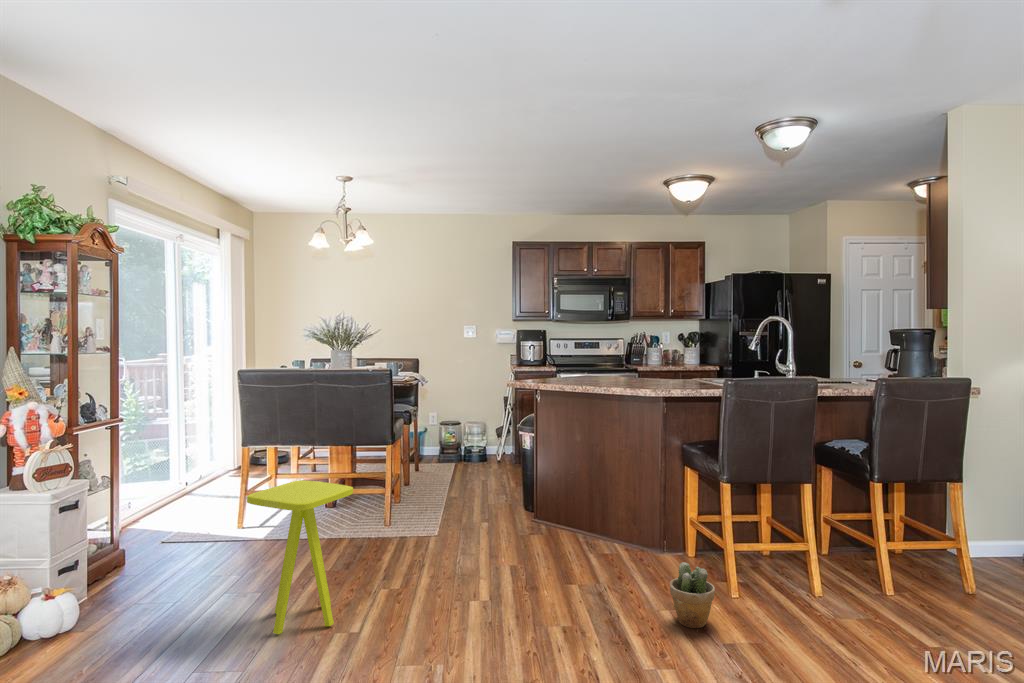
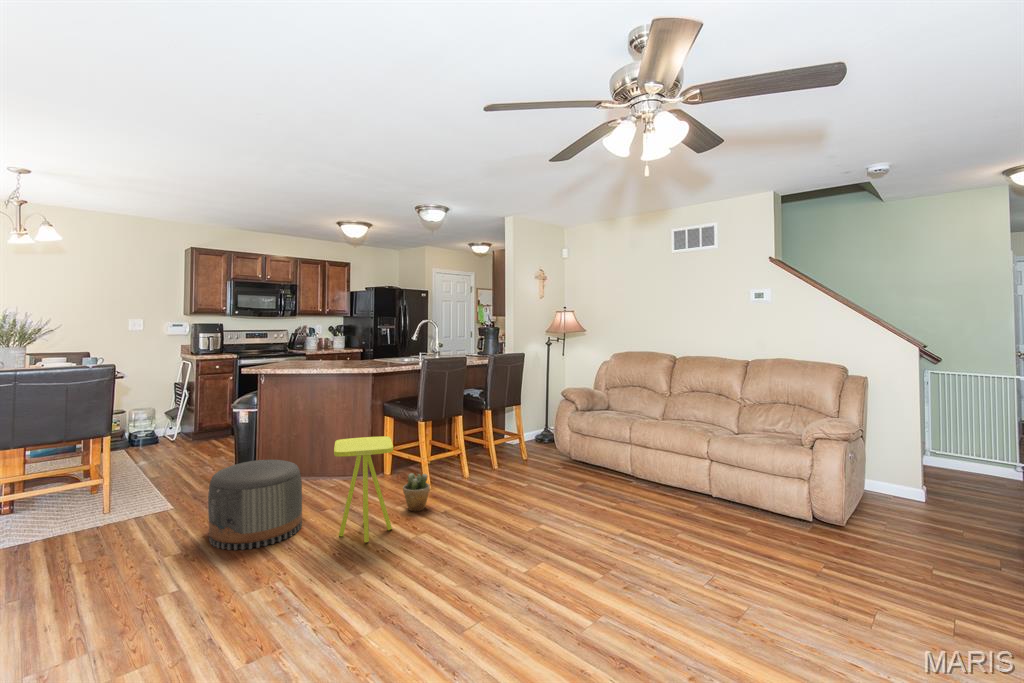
side table: present [247,480,353,634] -> present [334,436,393,542]
pouf: none [426,497,532,612] -> present [208,460,302,550]

